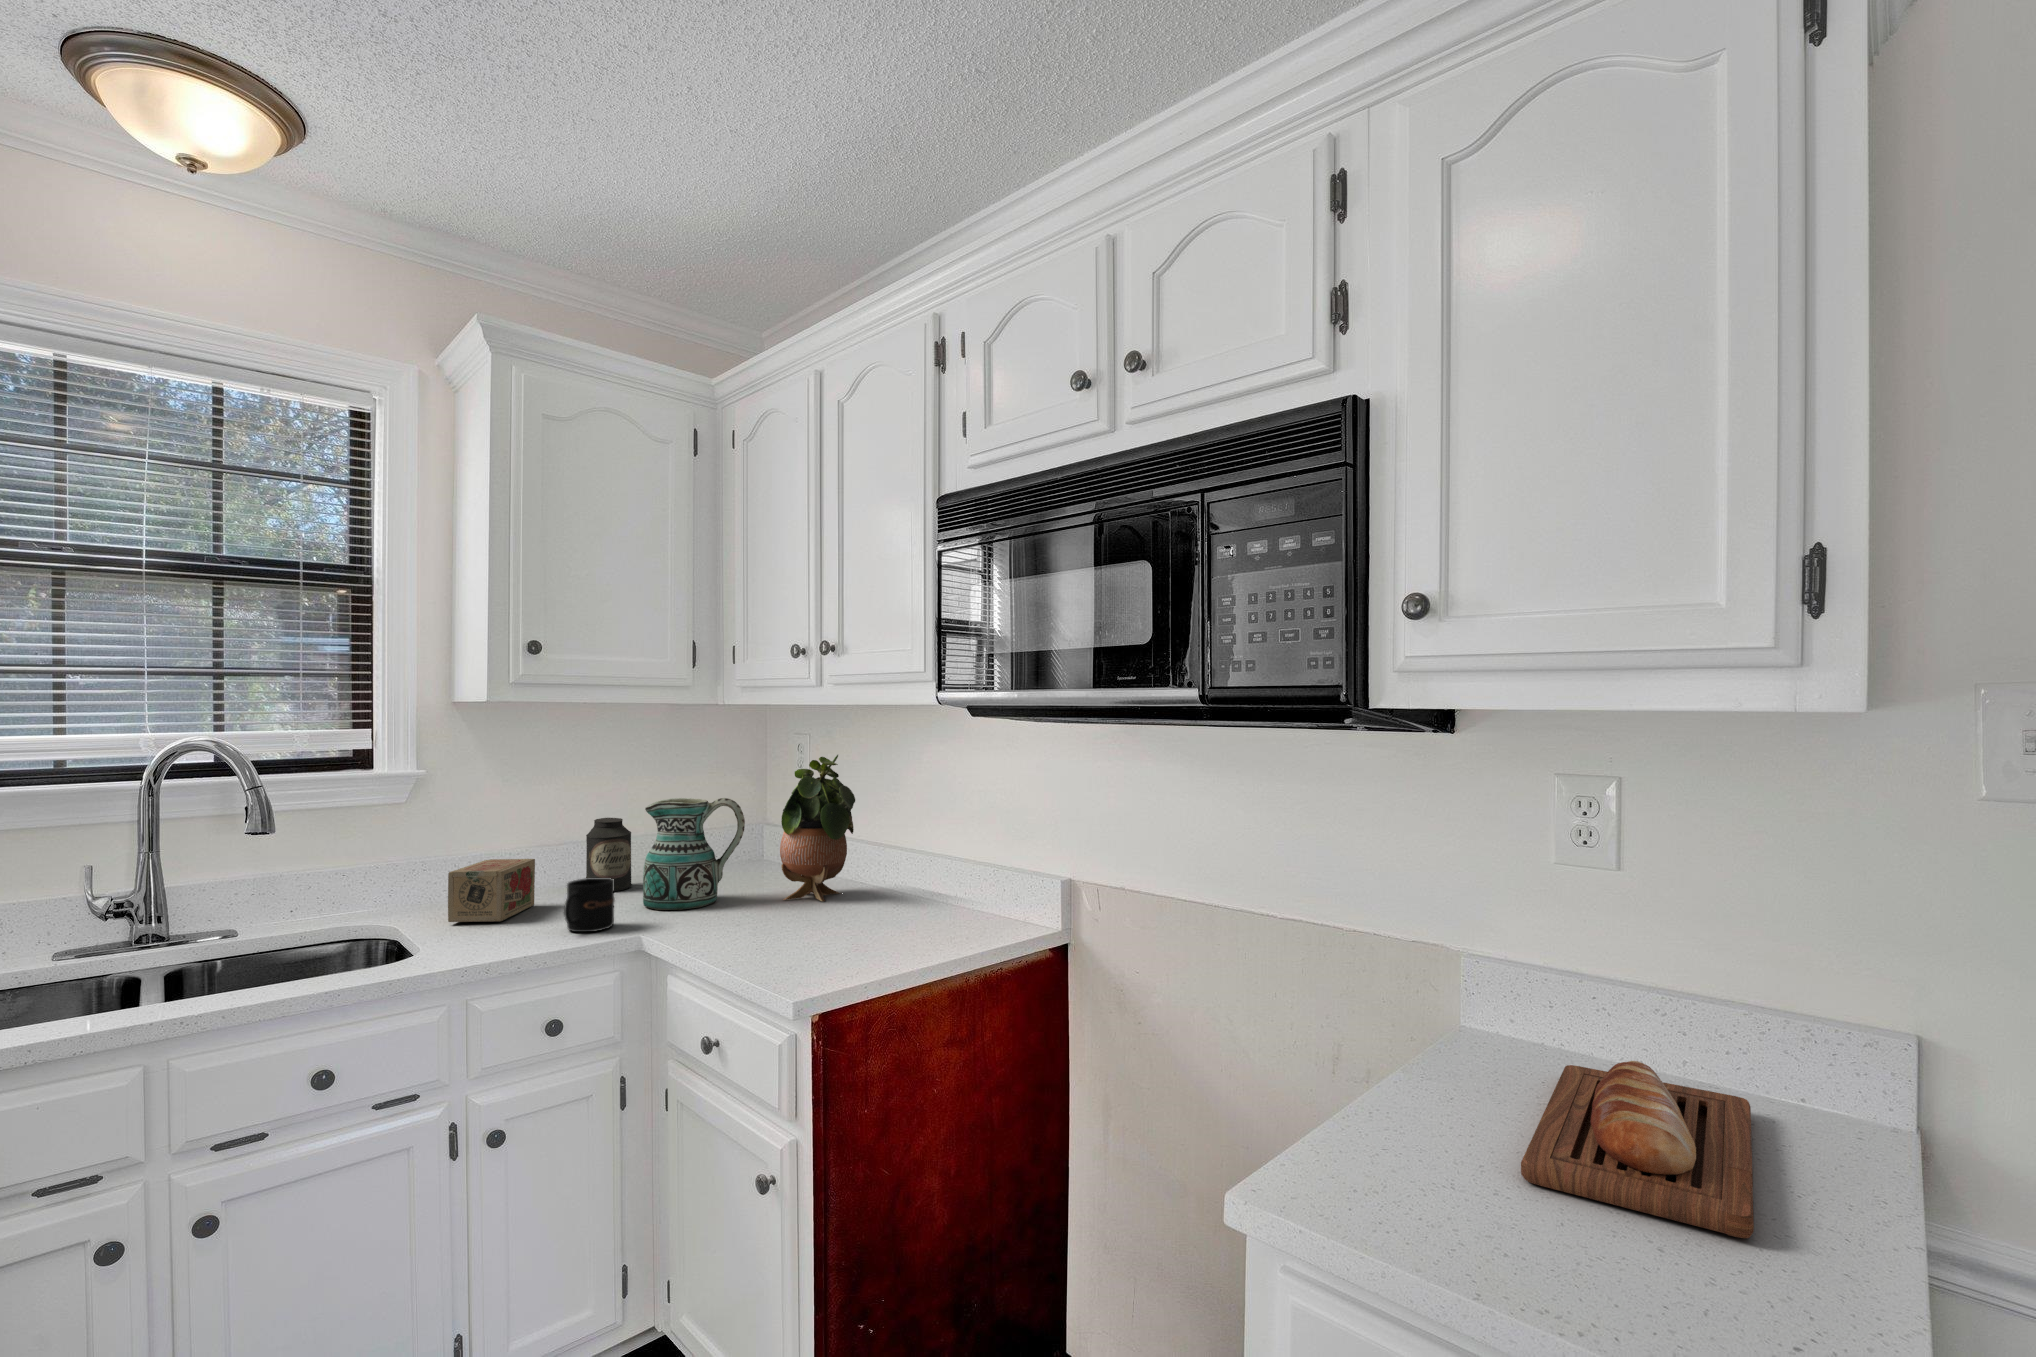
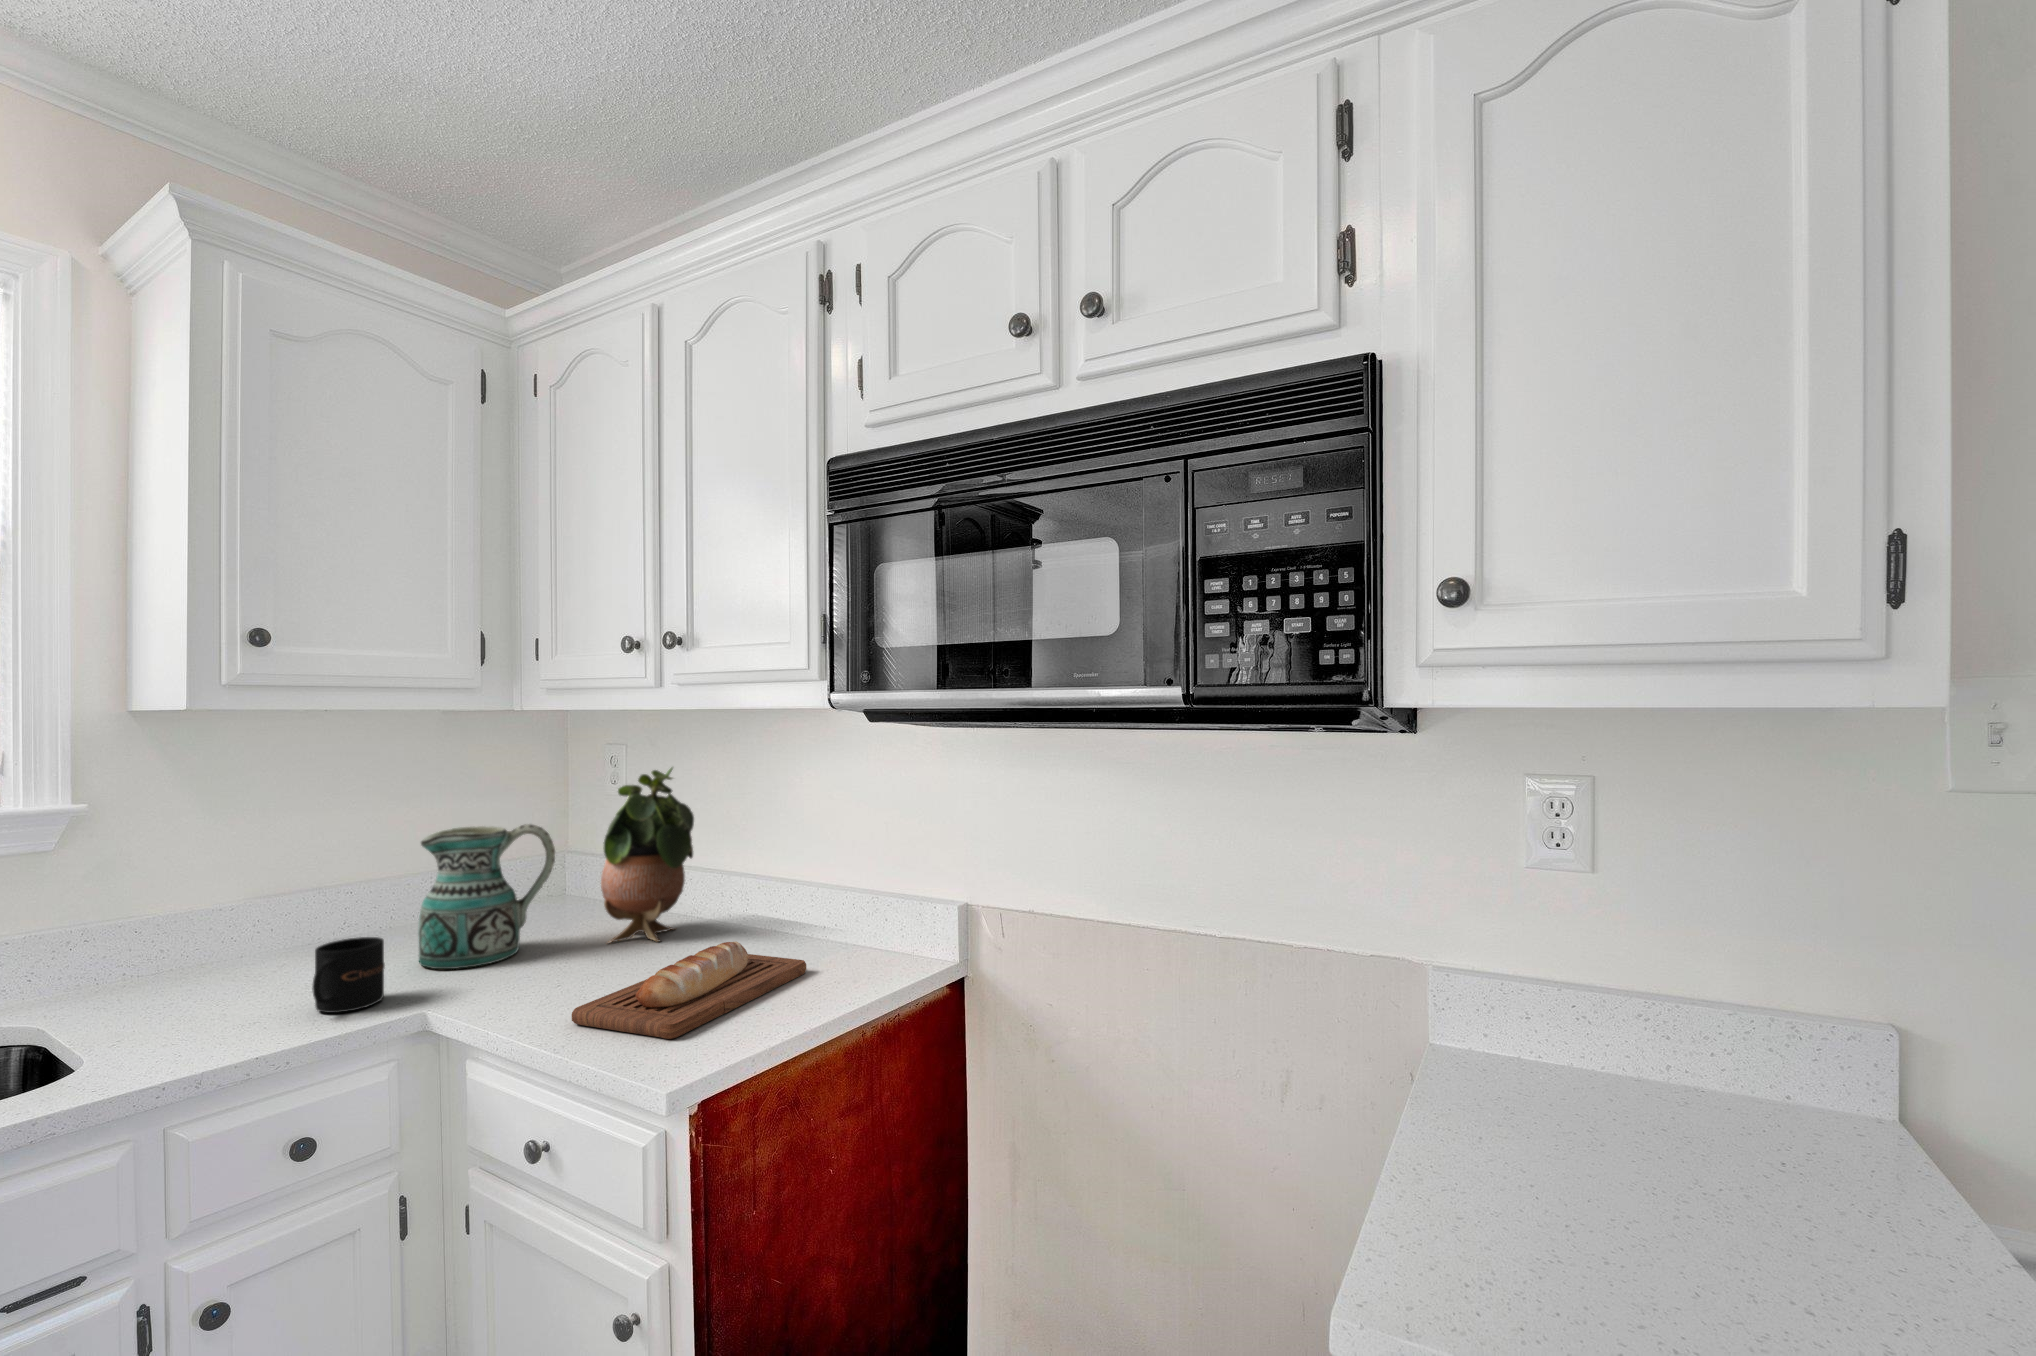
canister: present [586,818,632,891] -> none [331,854,395,949]
tea box: present [448,859,535,922] -> none [125,915,258,1013]
bread loaf: present [1521,1061,1754,1238] -> present [572,942,806,1039]

